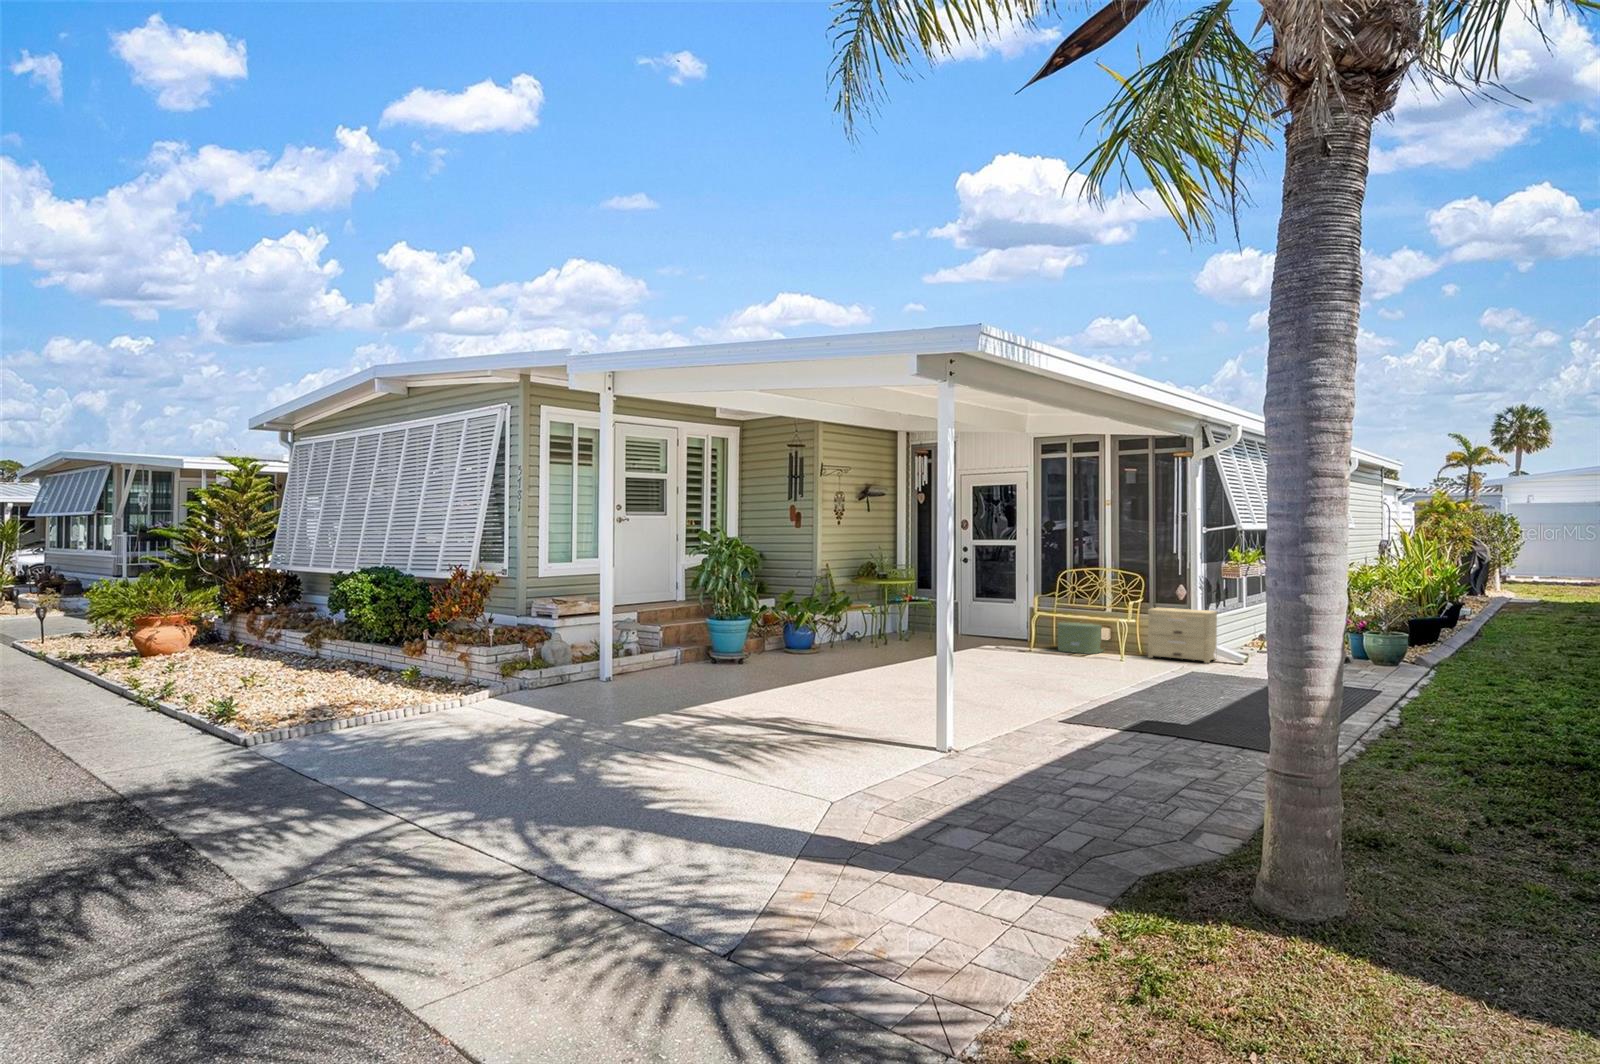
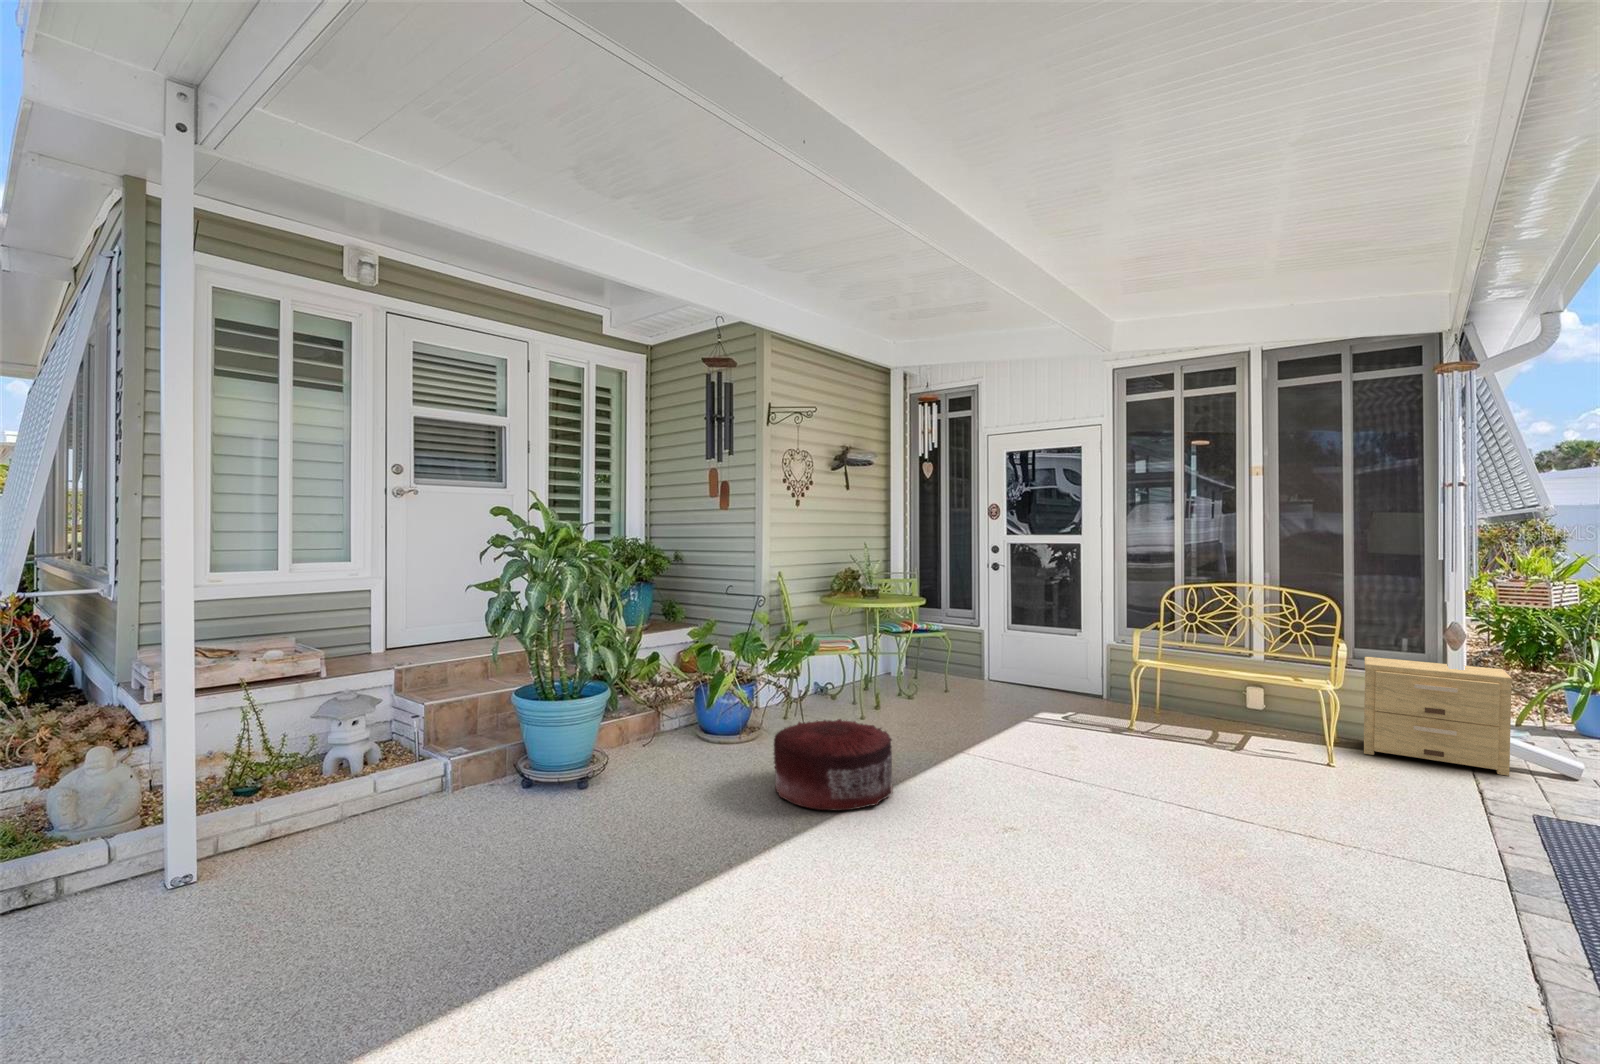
storage box: present [1058,621,1104,654] -> none [1175,672,1259,739]
pouf: none [834,635,892,670] -> present [774,719,893,811]

